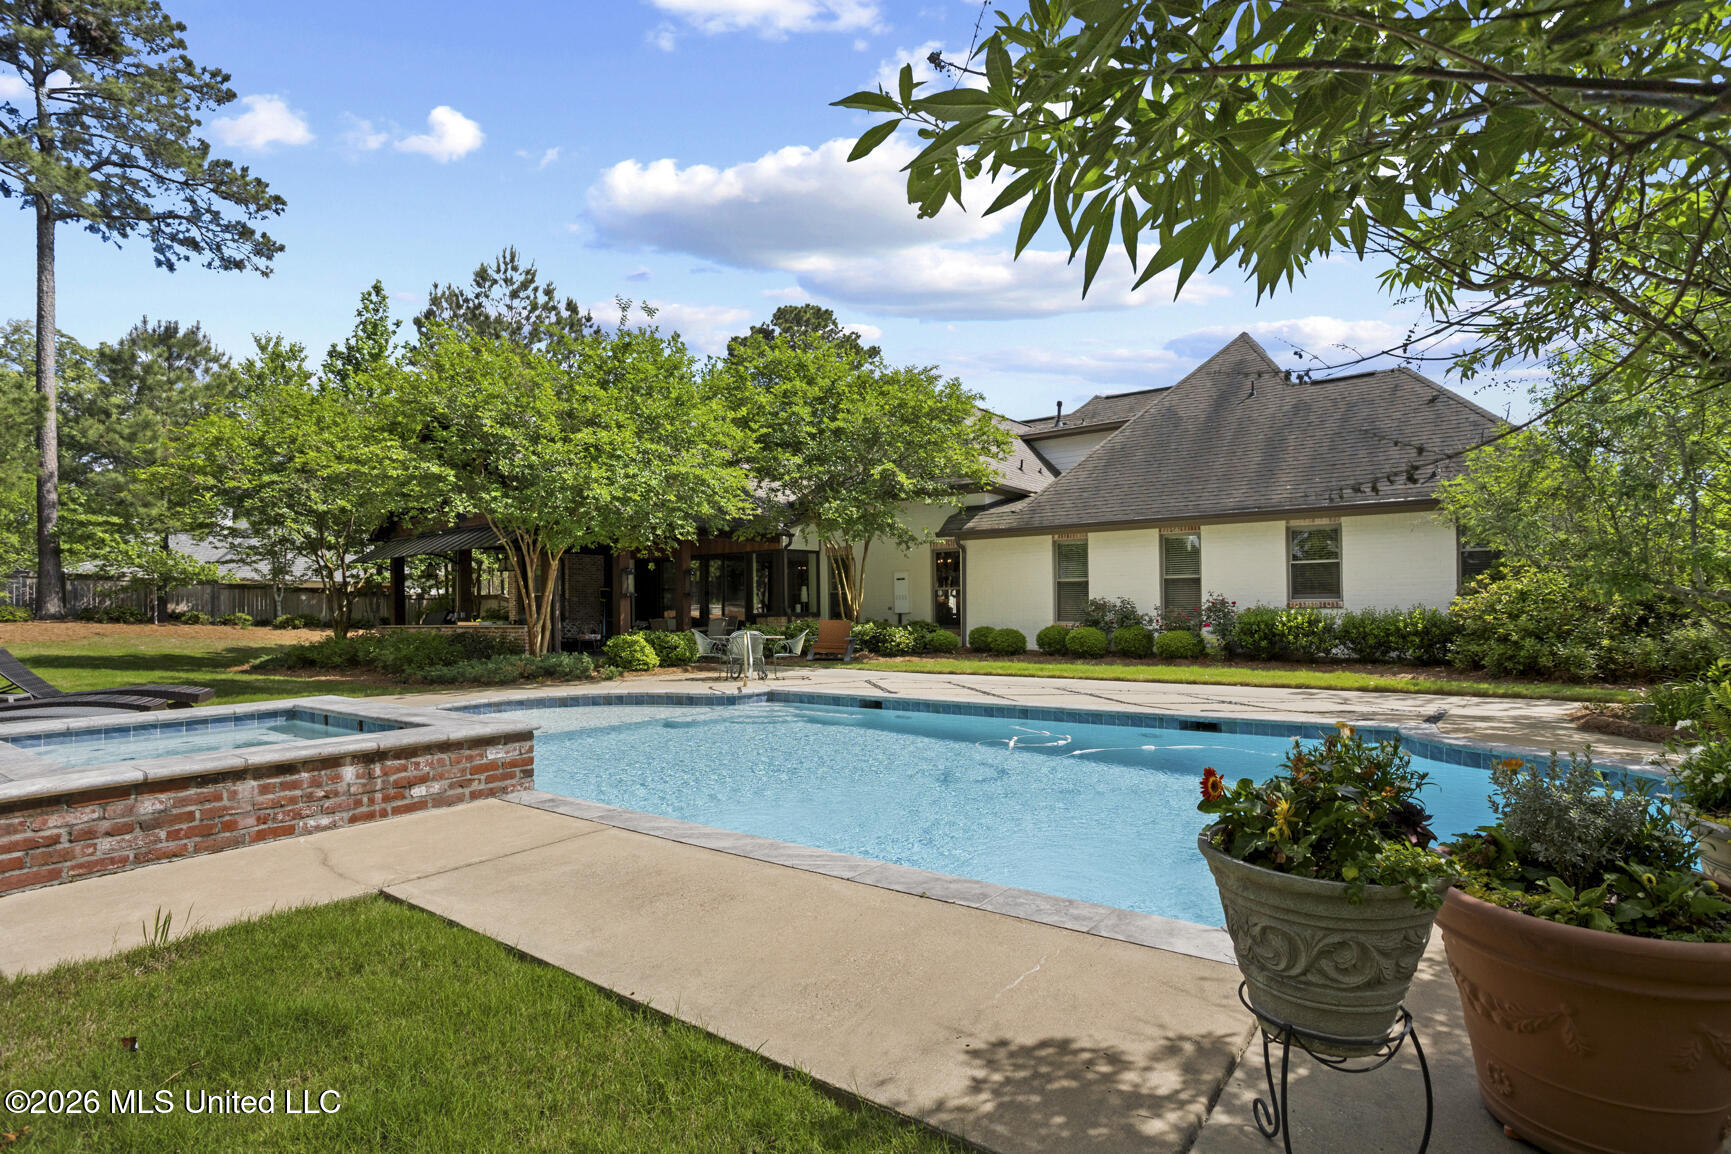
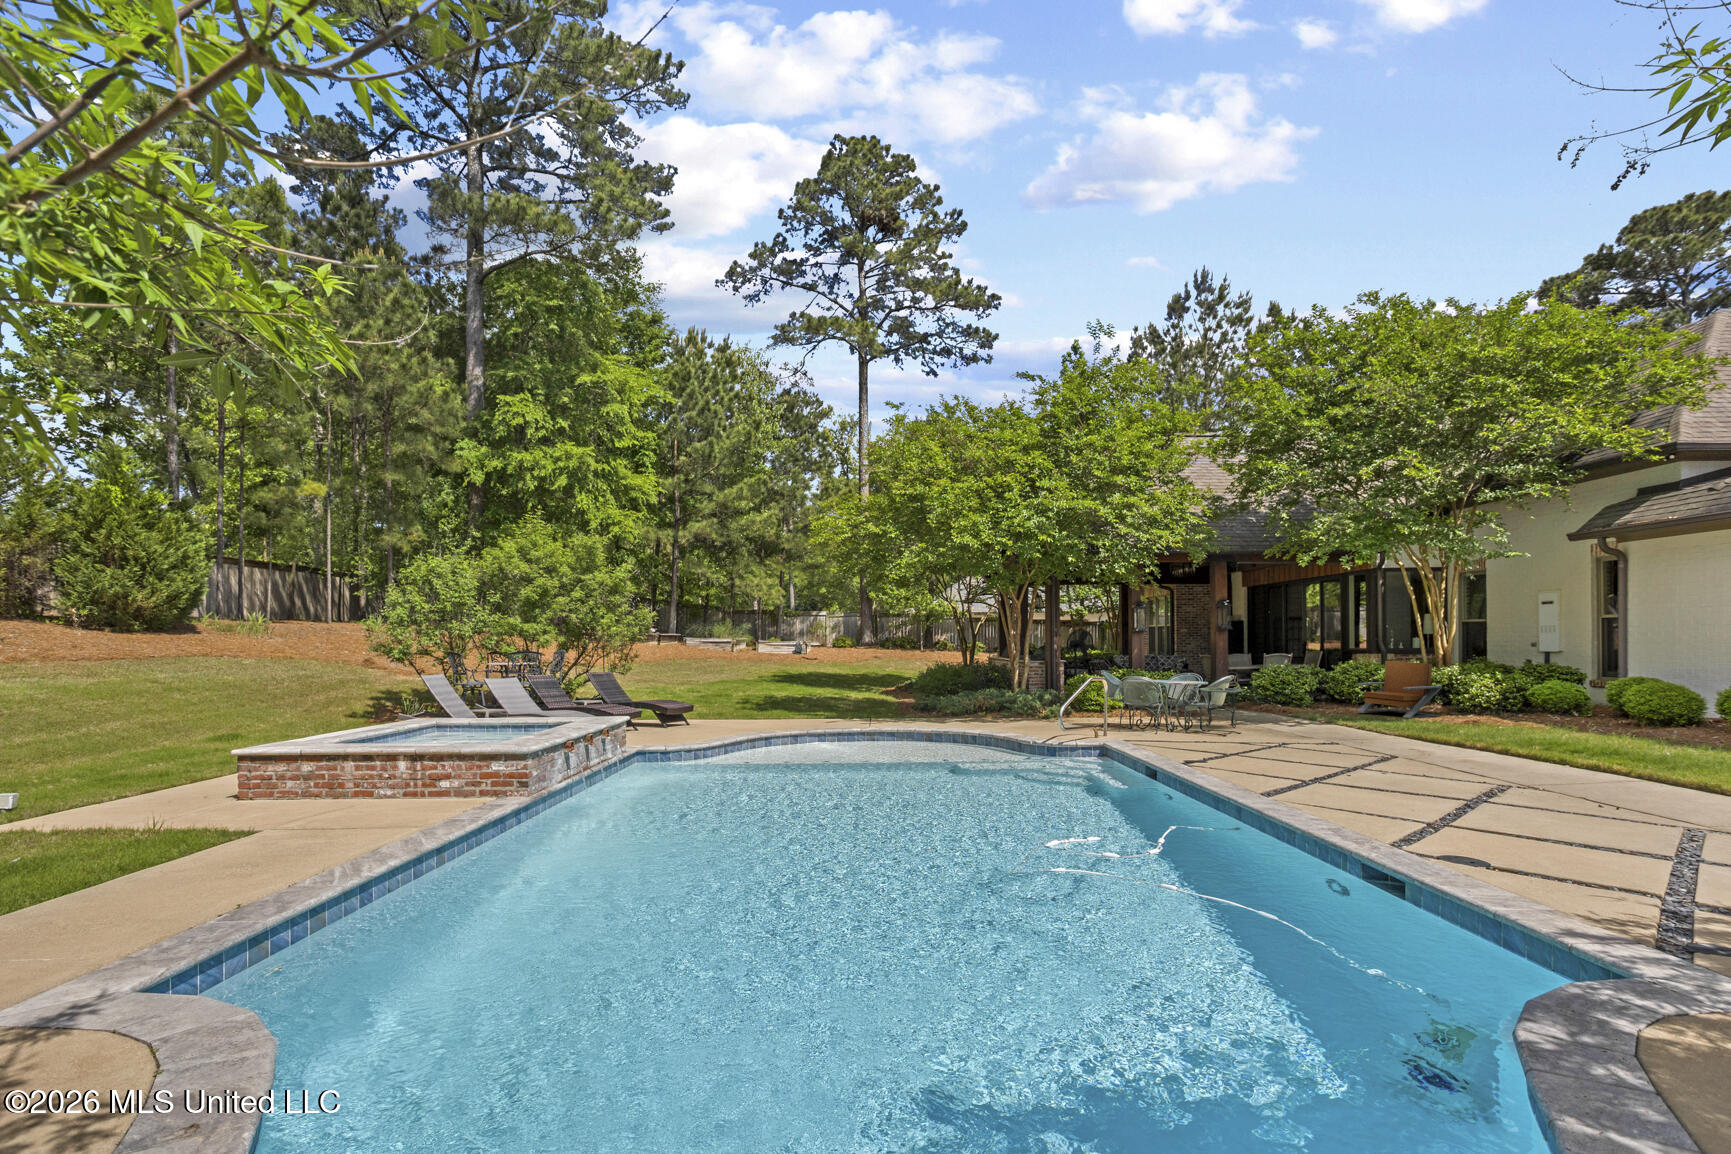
side table: none [753,641,787,674] -> present [1200,688,1243,728]

